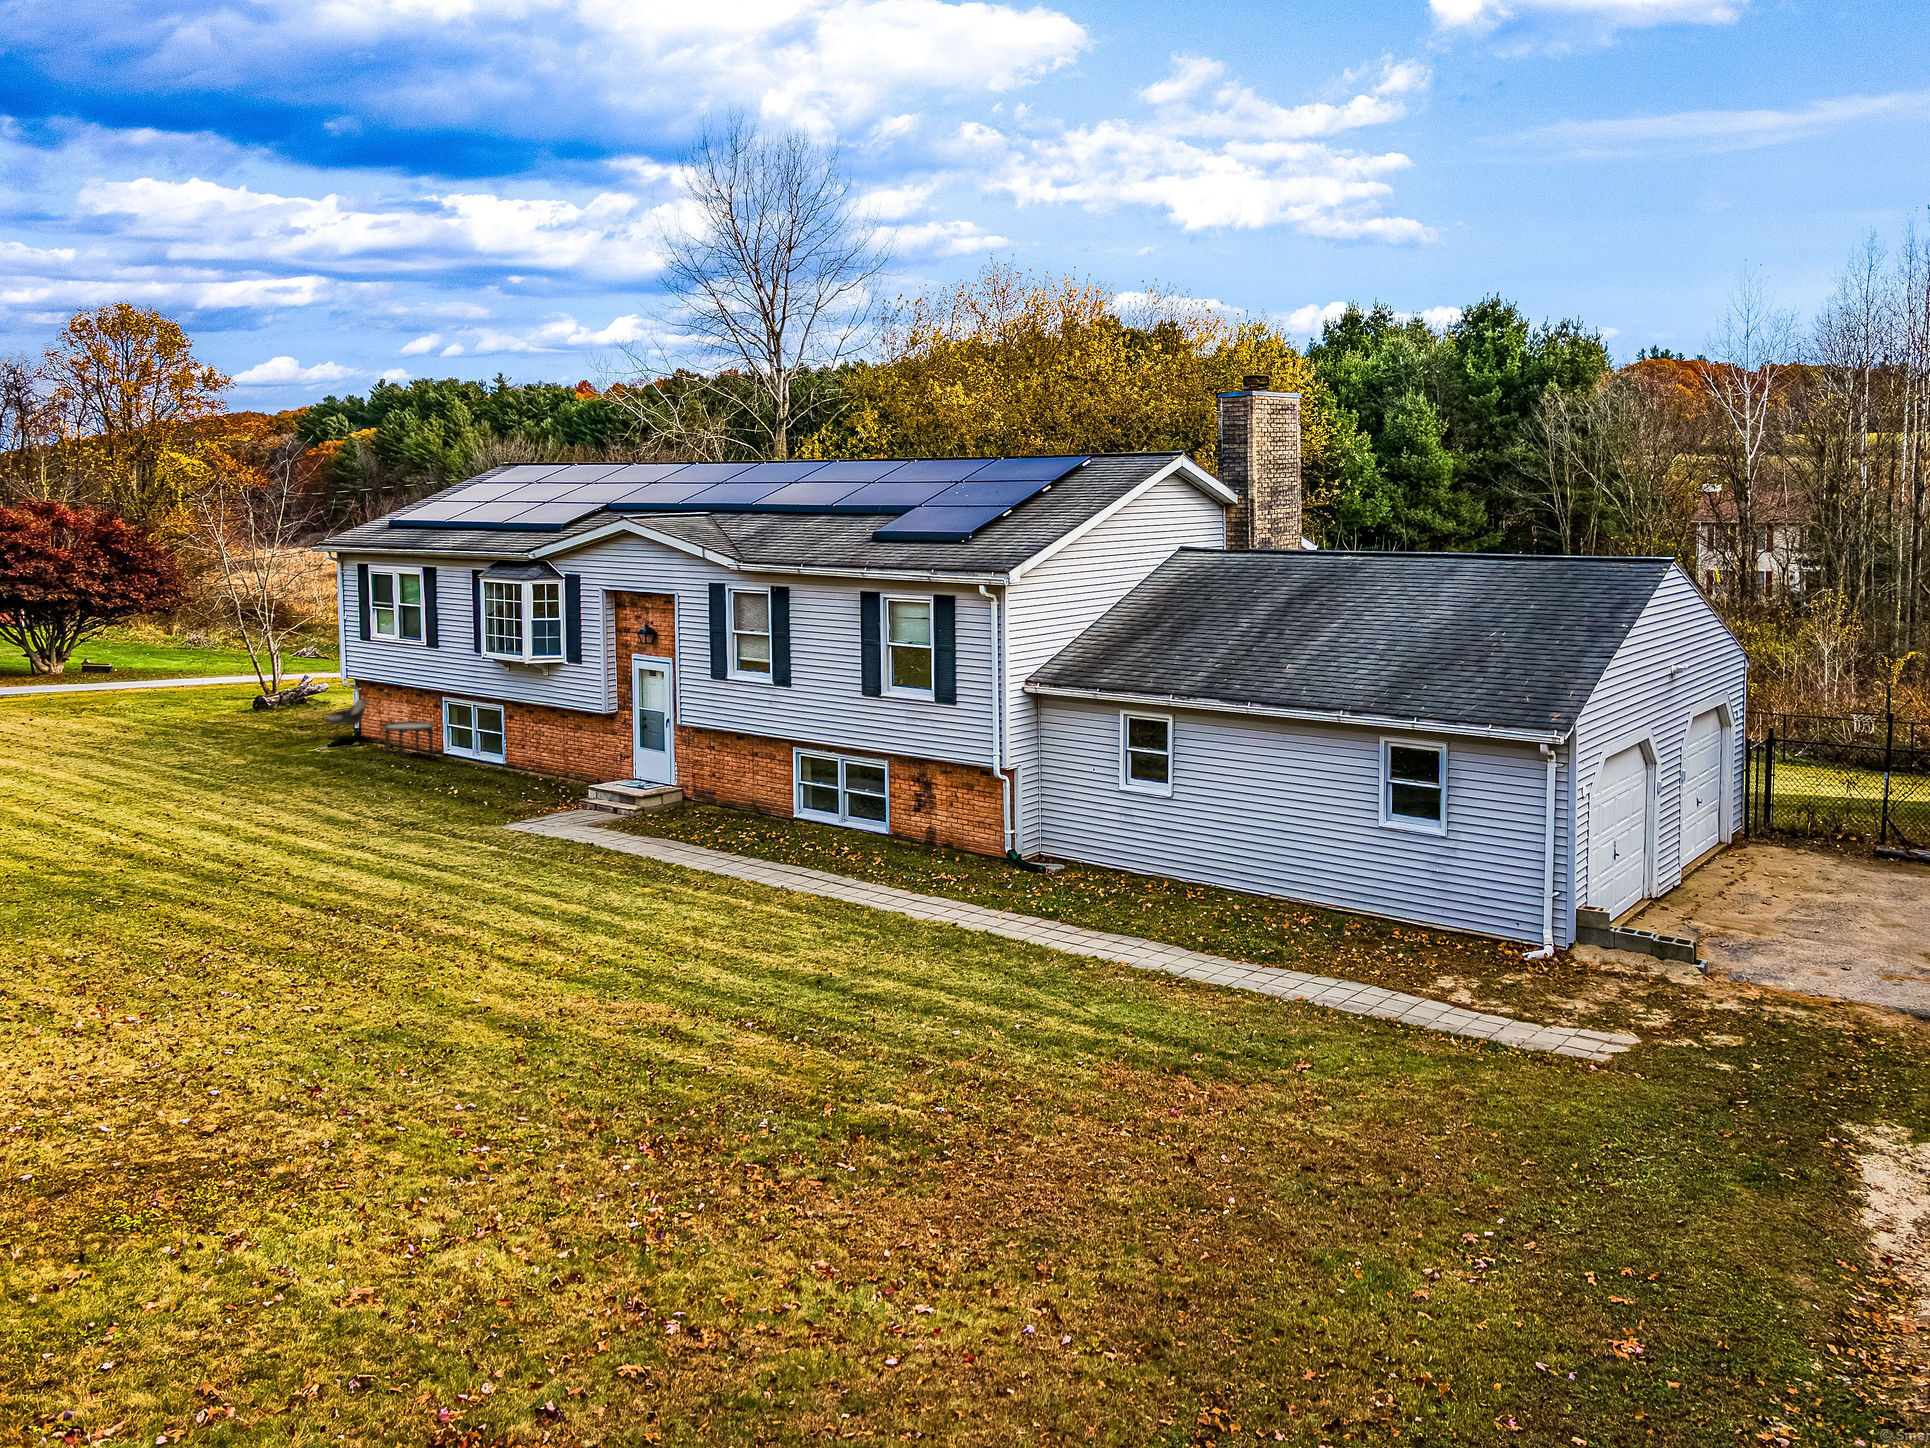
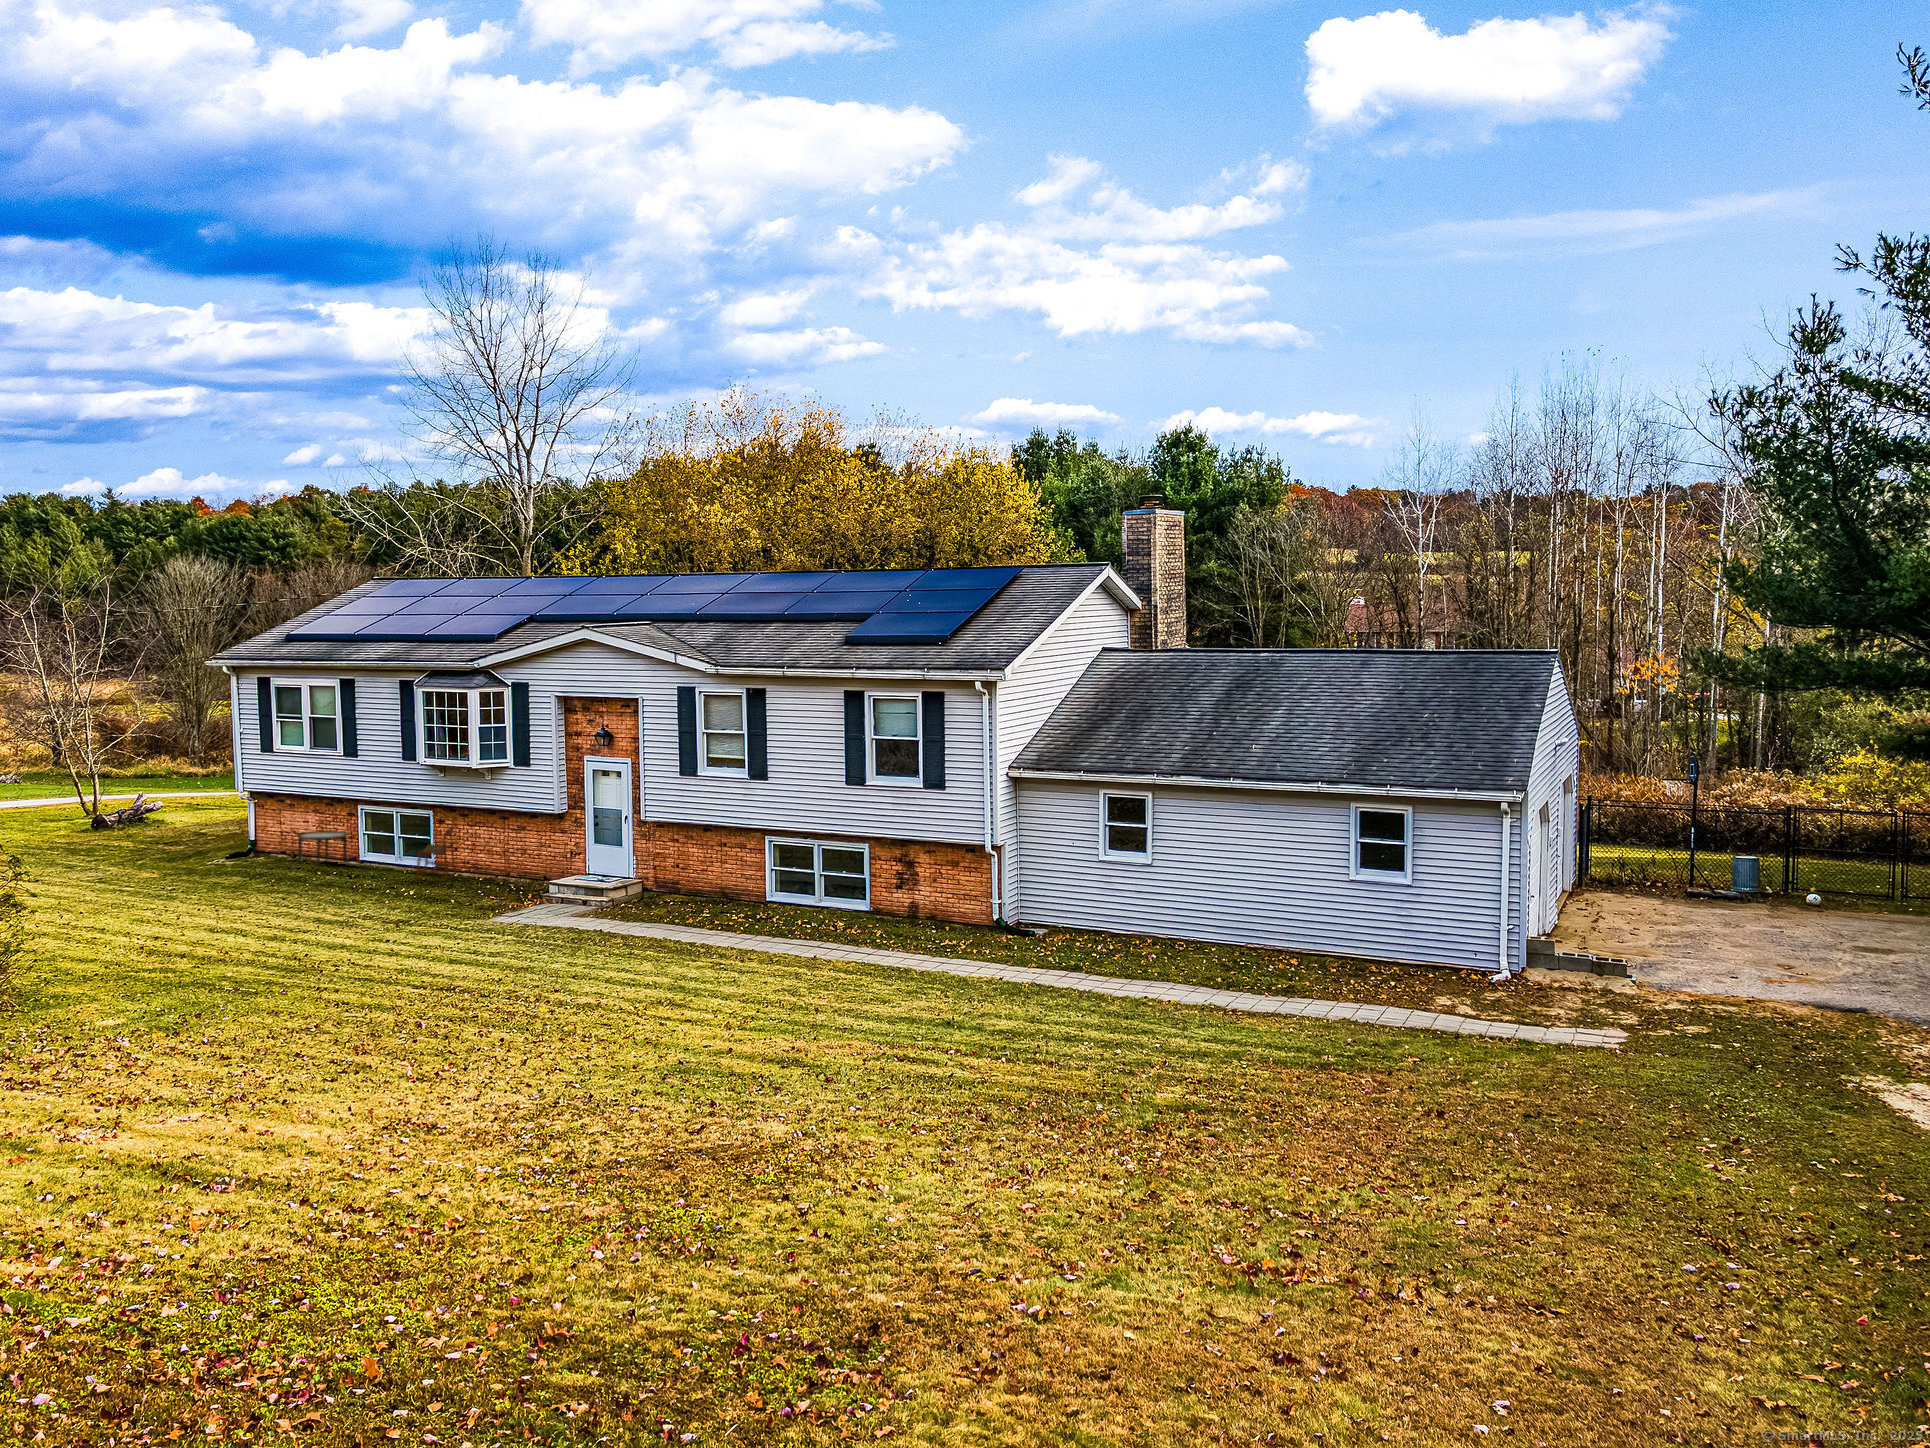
lounge chair: present [324,698,367,742] -> none [218,810,264,856]
bench: none [475,720,525,777] -> present [416,825,456,880]

